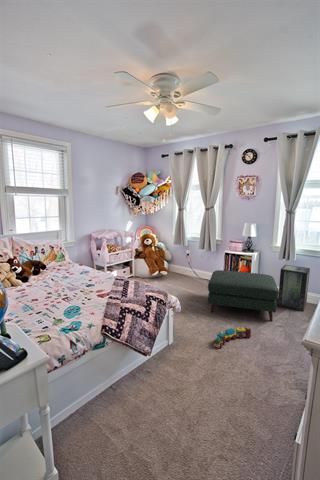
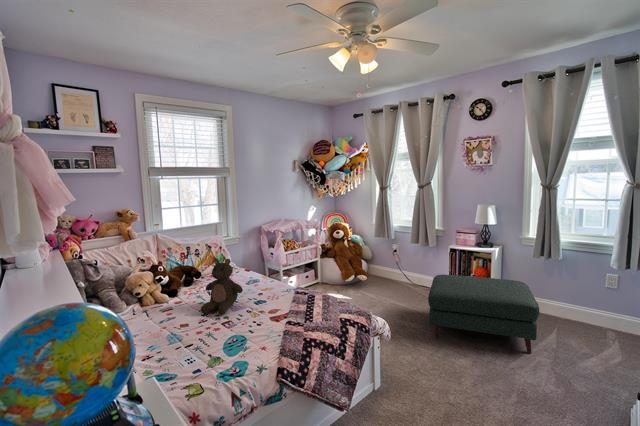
stuffed bear: none [46,254,78,294] -> present [201,258,243,315]
storage box: present [278,265,310,311] -> none [536,265,585,337]
toy train: present [213,327,251,348] -> none [442,364,501,398]

